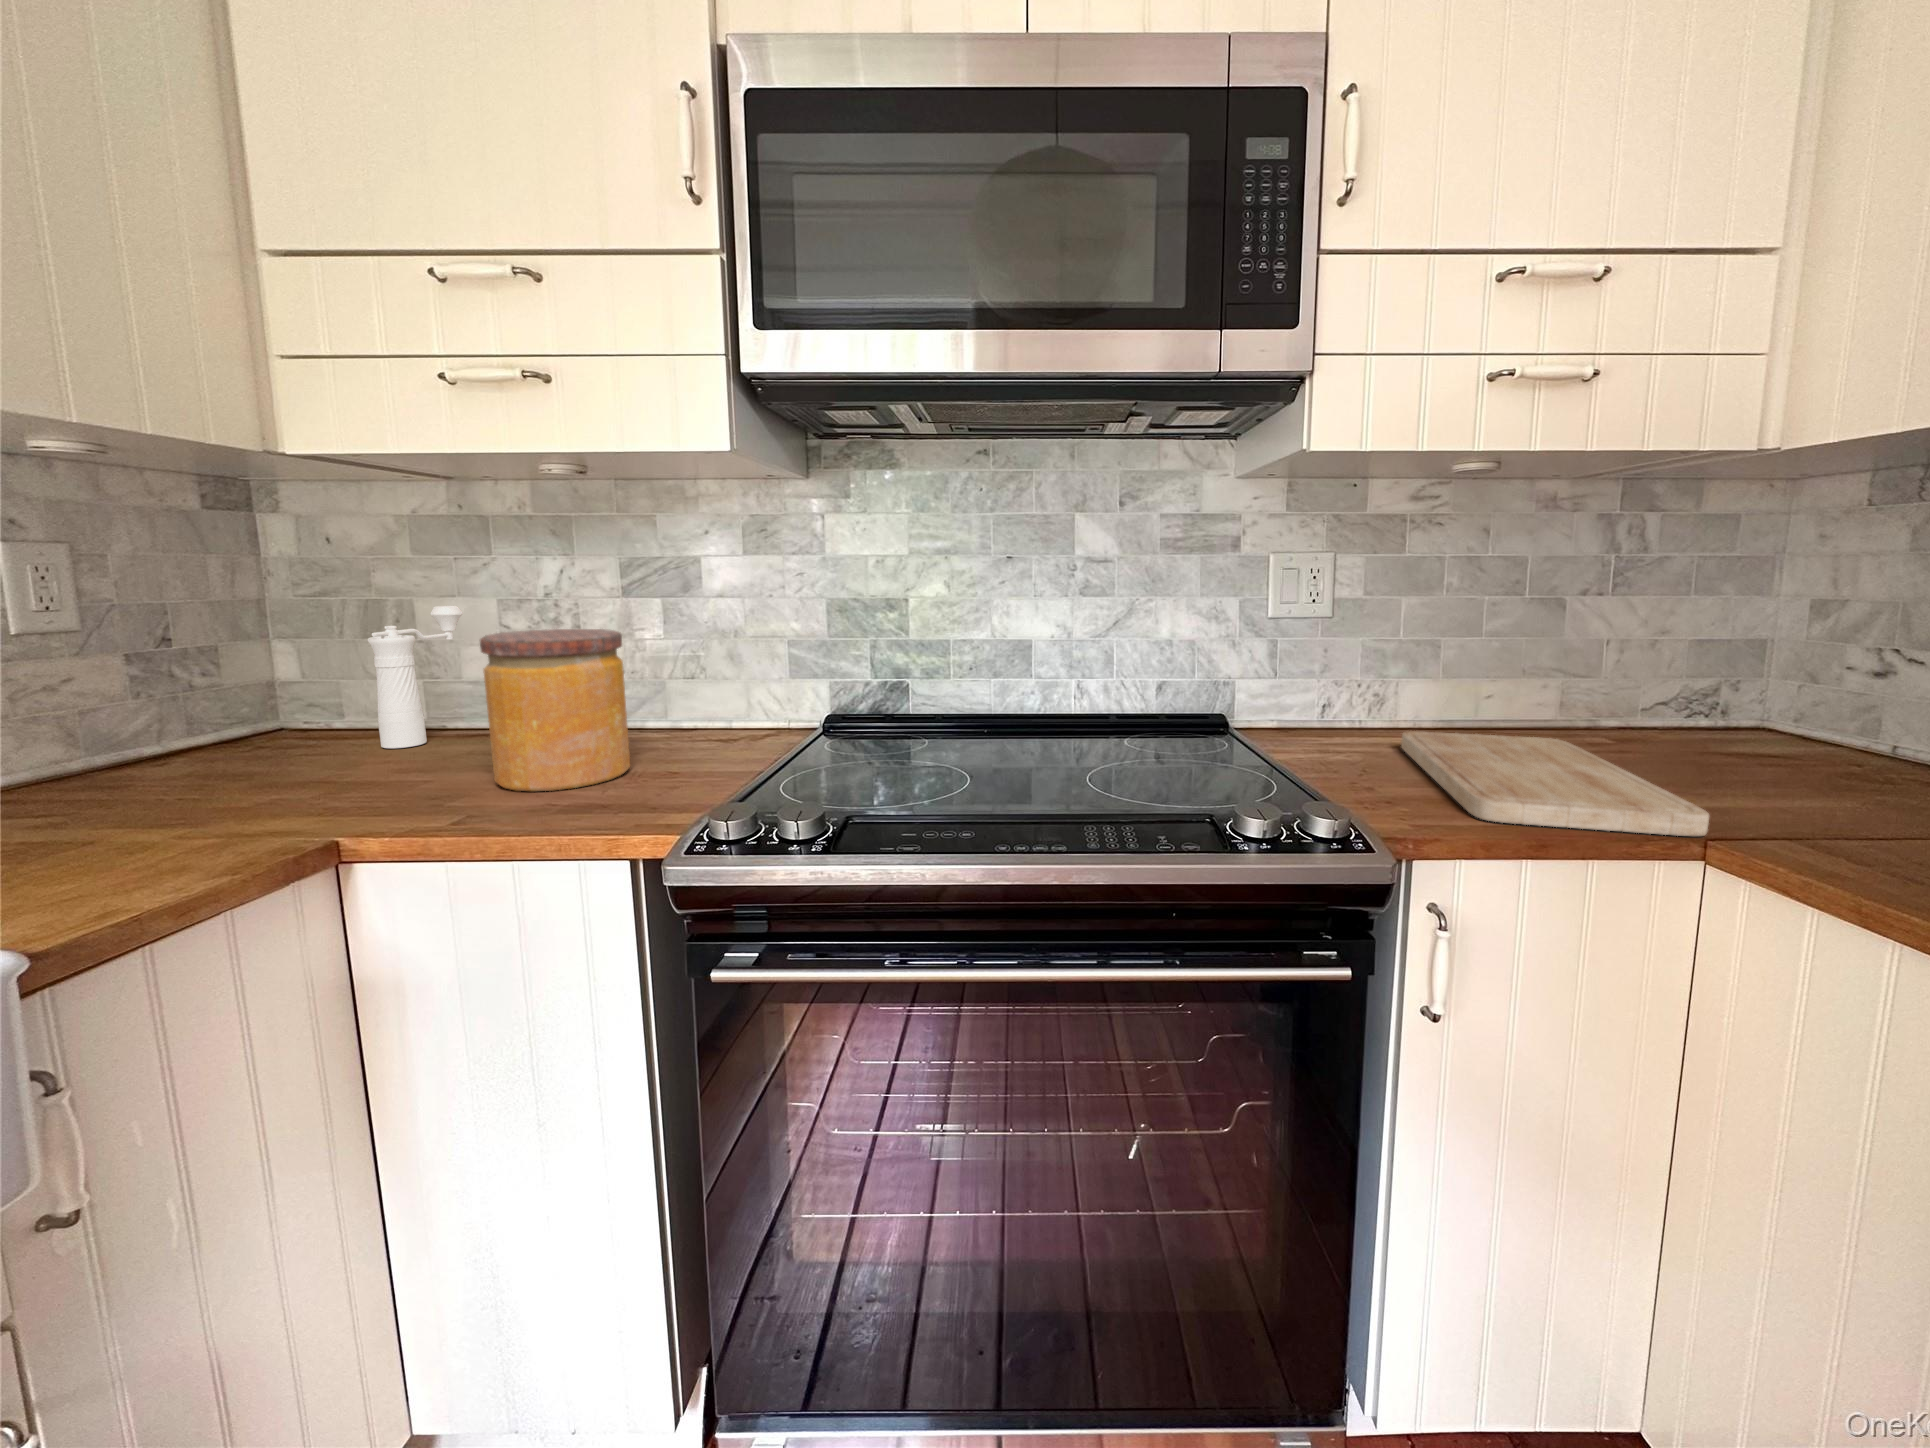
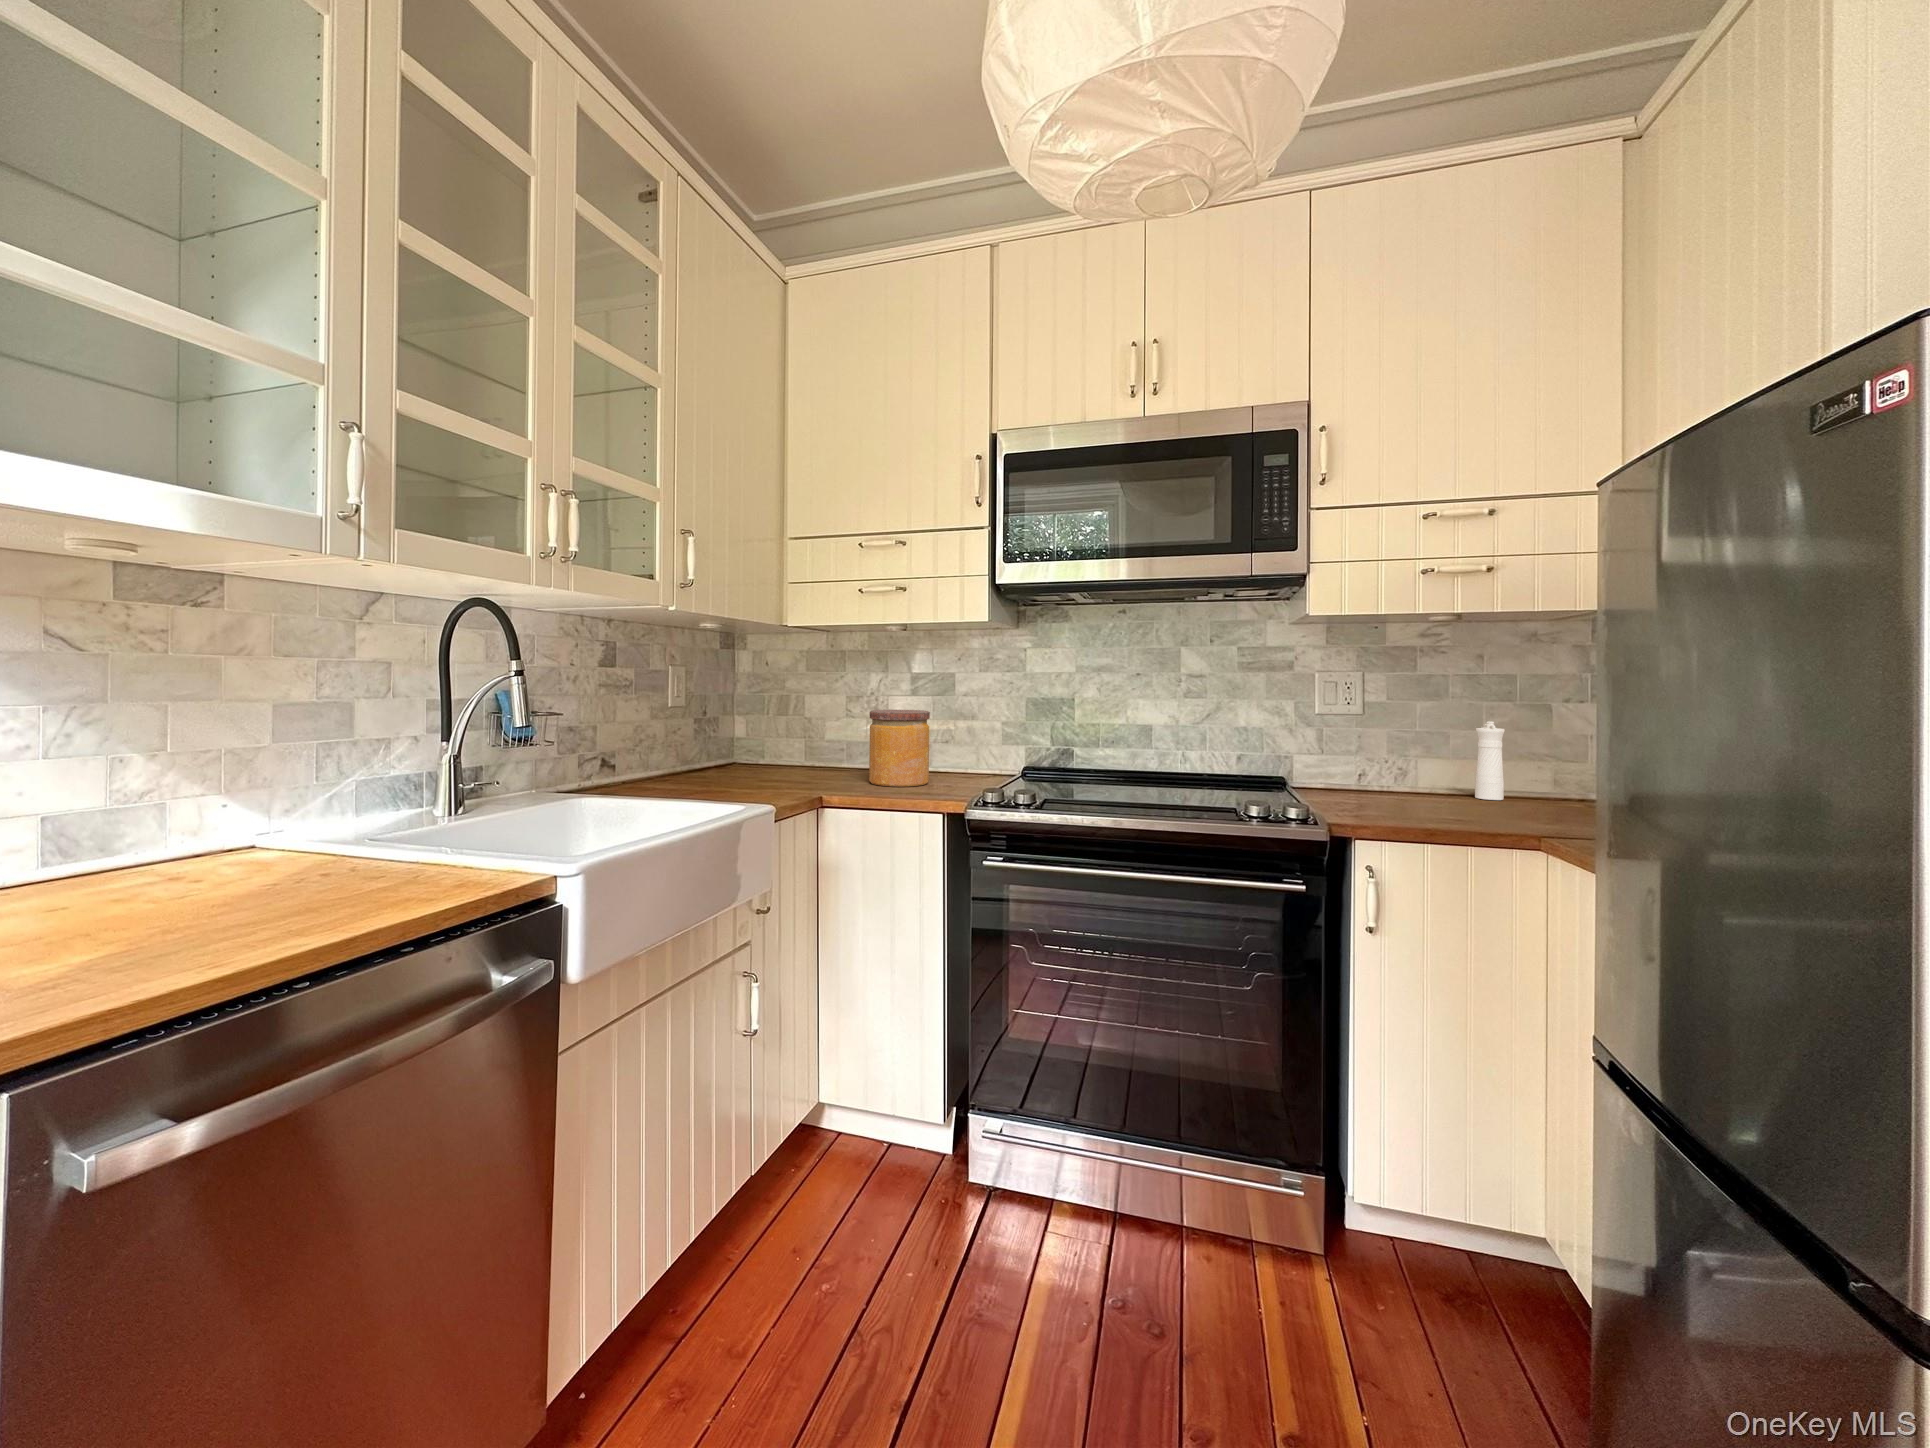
pepper mill: present [367,606,463,748] -> present [1475,721,1505,800]
cutting board: present [1401,731,1709,836] -> none [1398,789,1540,833]

